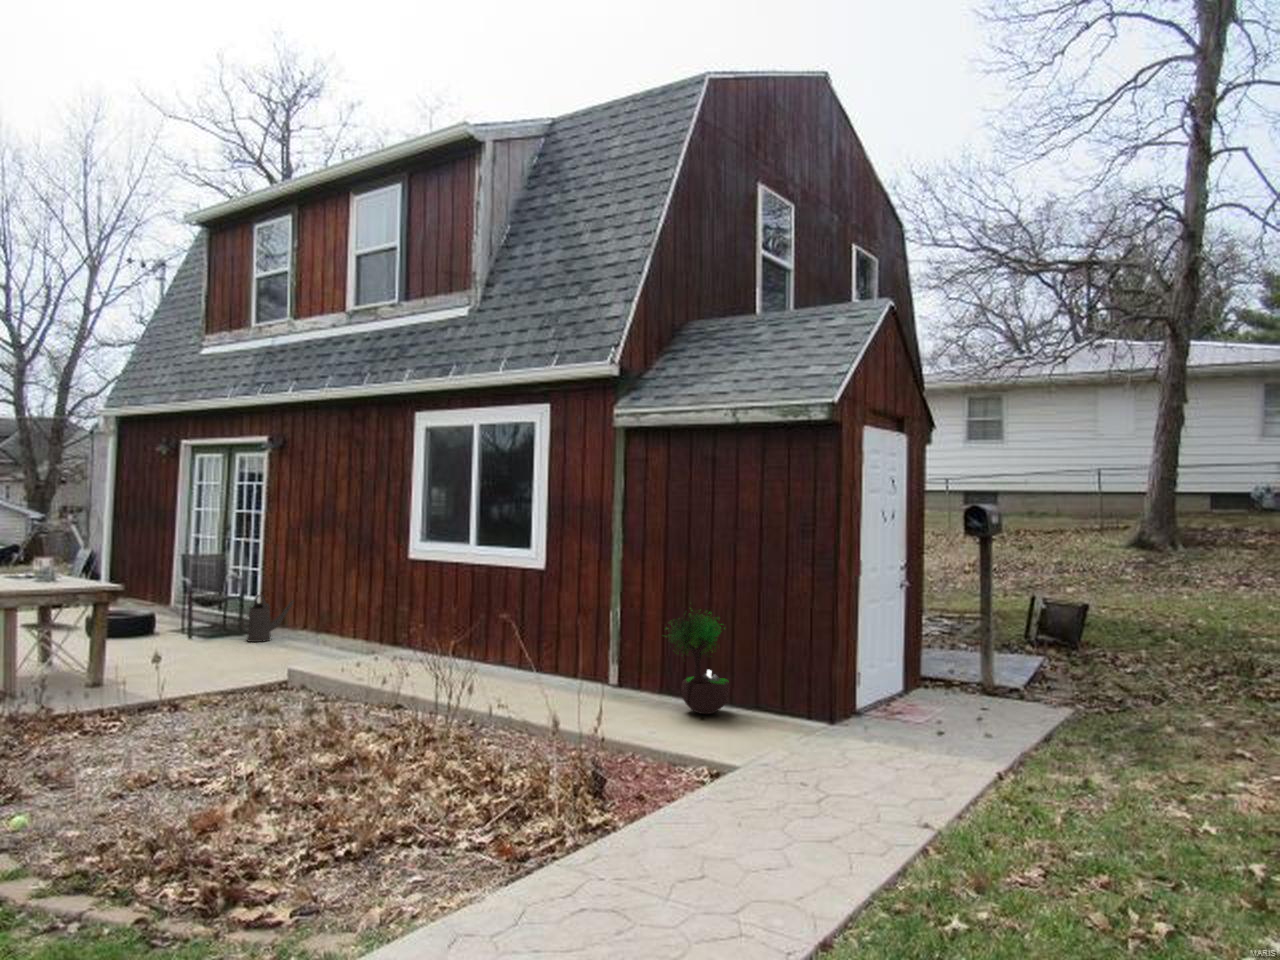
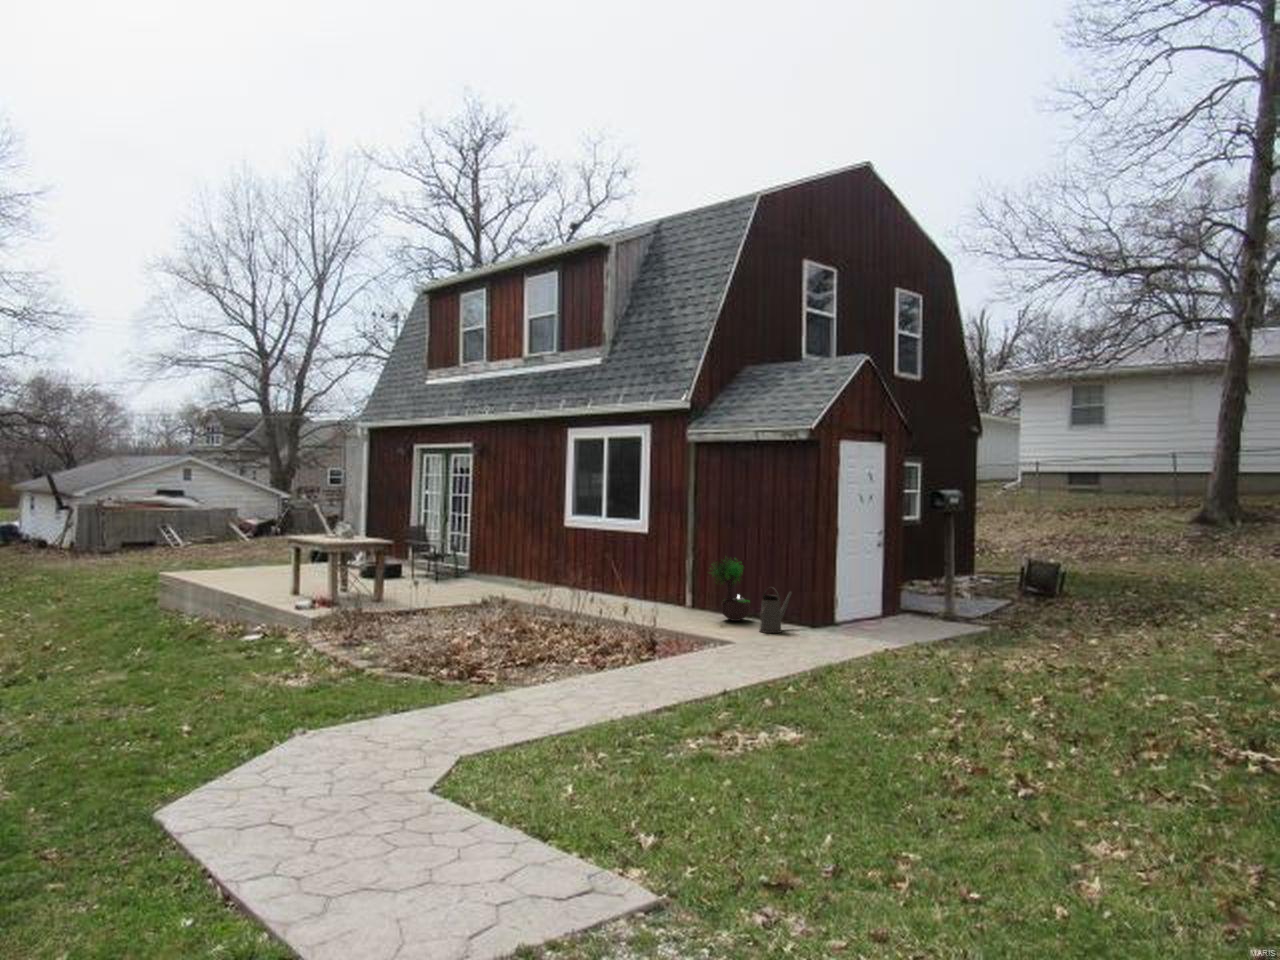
watering can: present [241,595,294,642] -> present [760,588,792,633]

